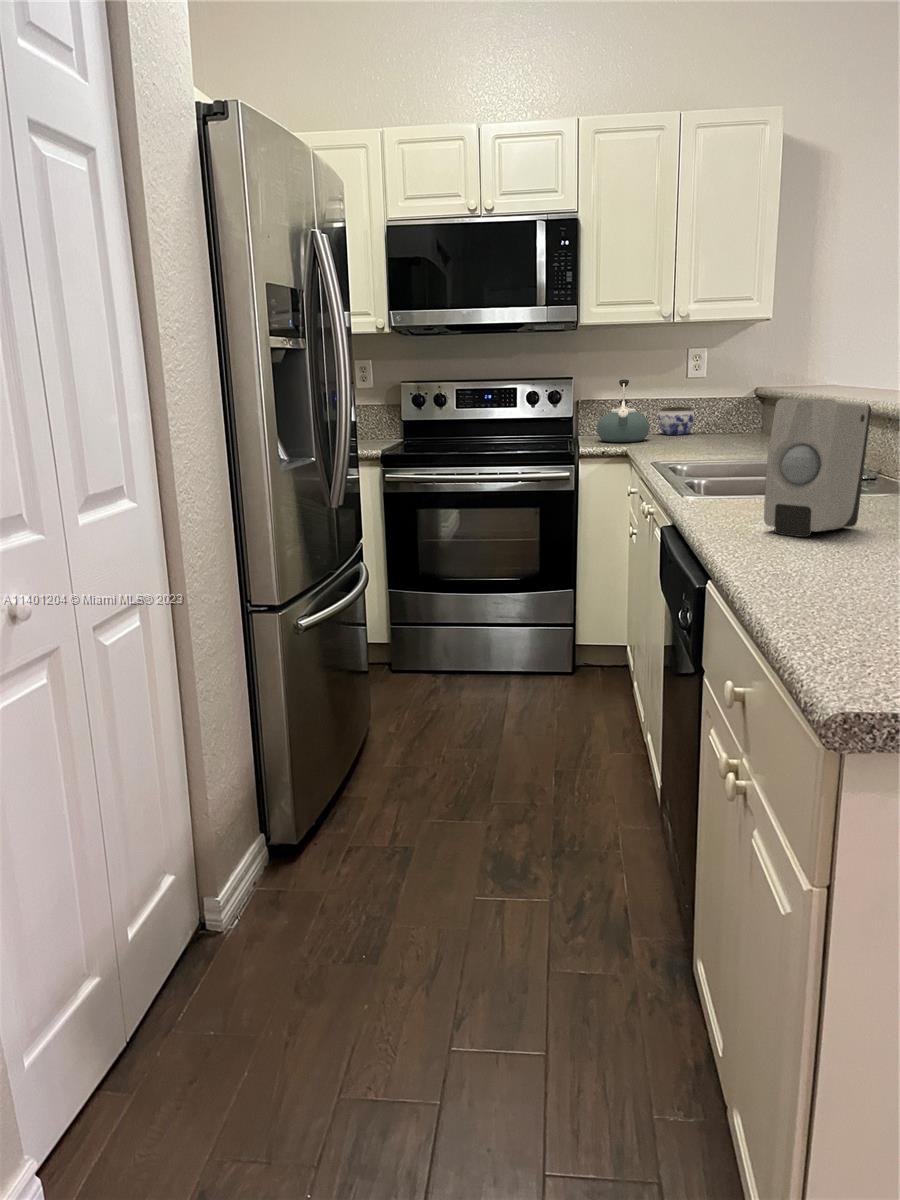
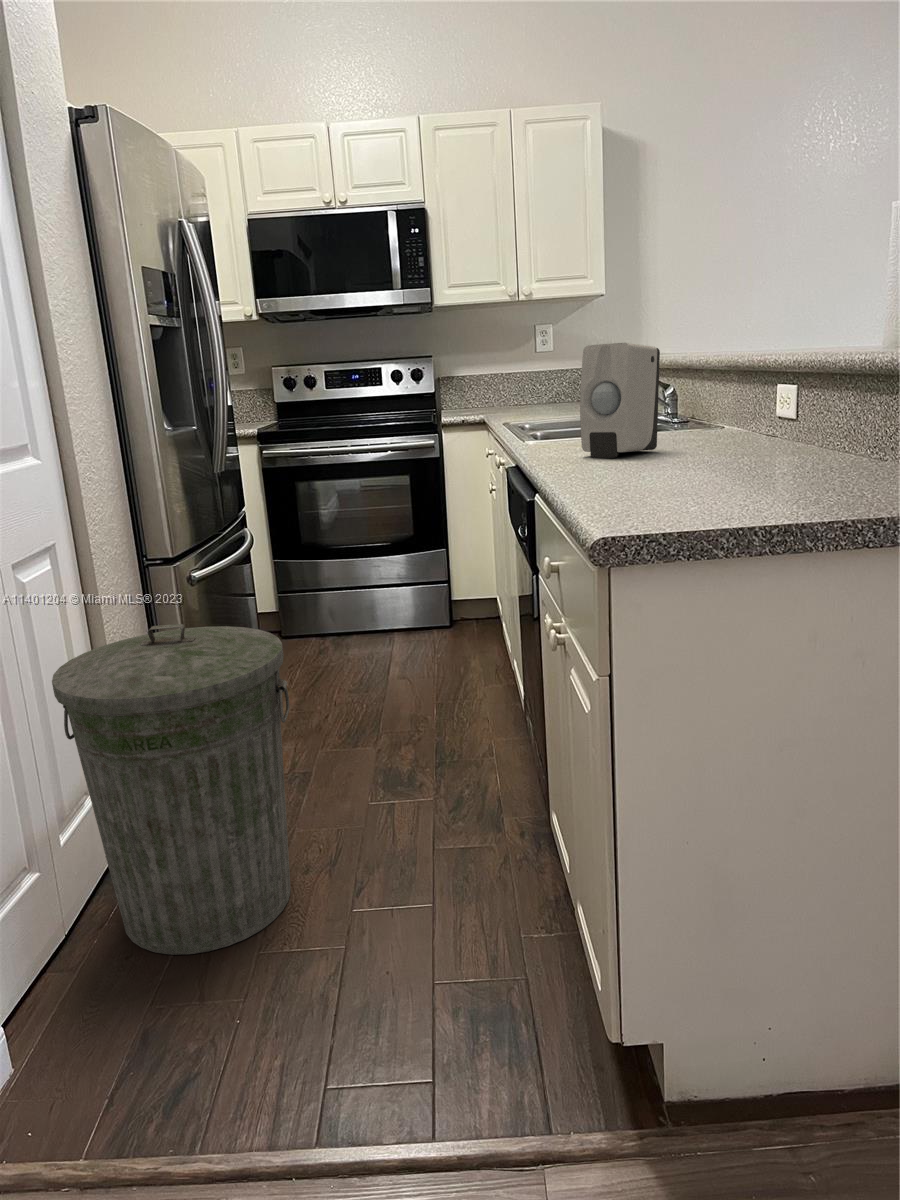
kettle: present [597,379,650,442] -> none [457,355,504,412]
jar: present [658,407,694,435] -> none [512,379,544,404]
trash can: none [129,697,394,1088] -> present [52,624,291,955]

